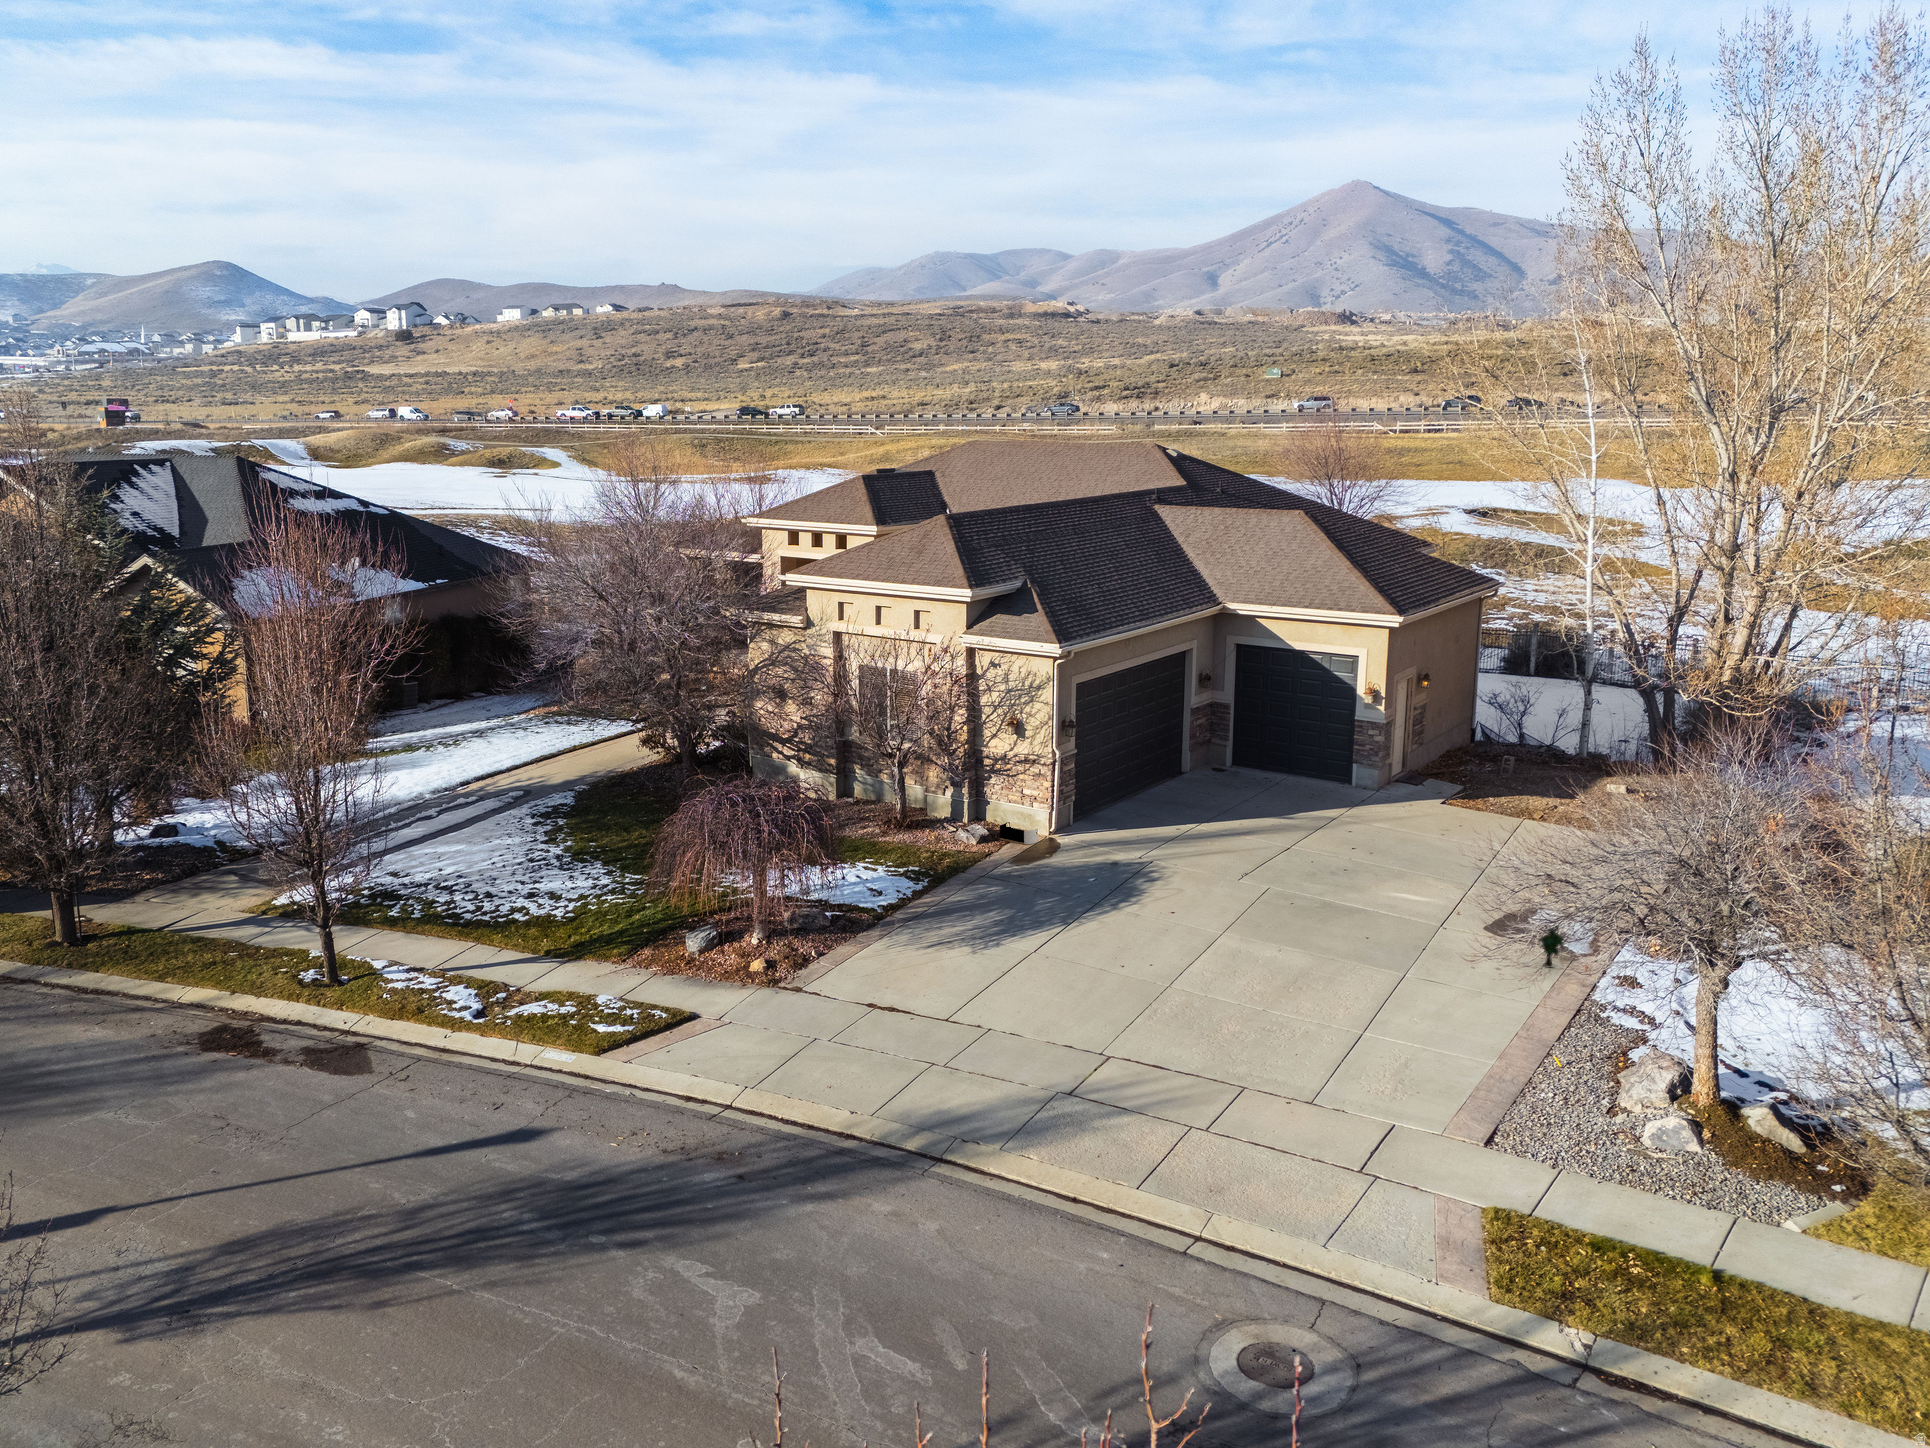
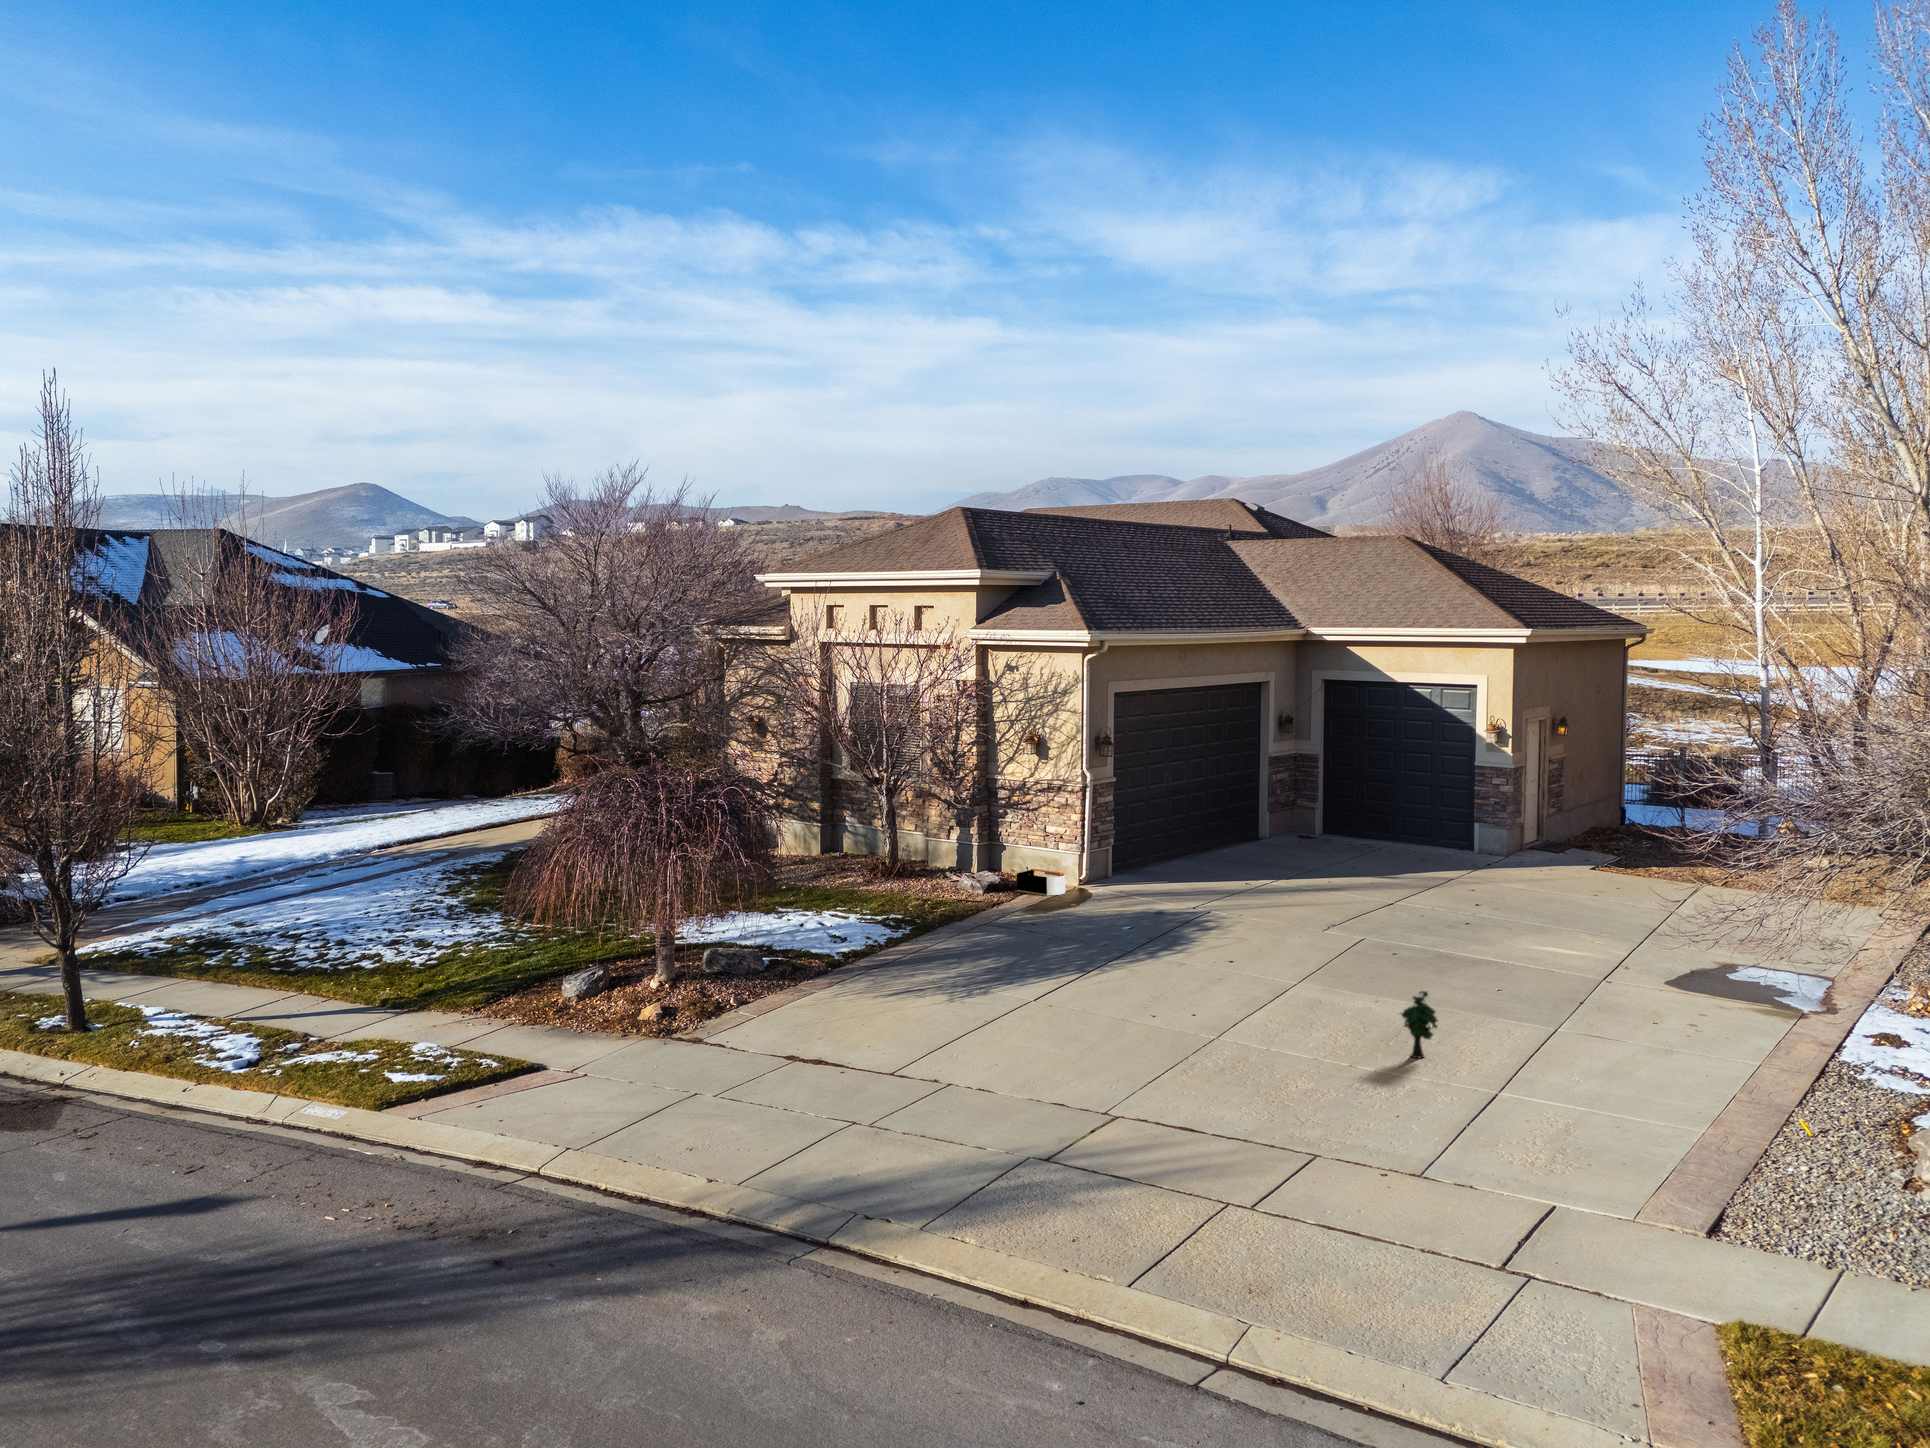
decorative plant: present [1539,926,1563,968] -> present [1401,991,1438,1058]

